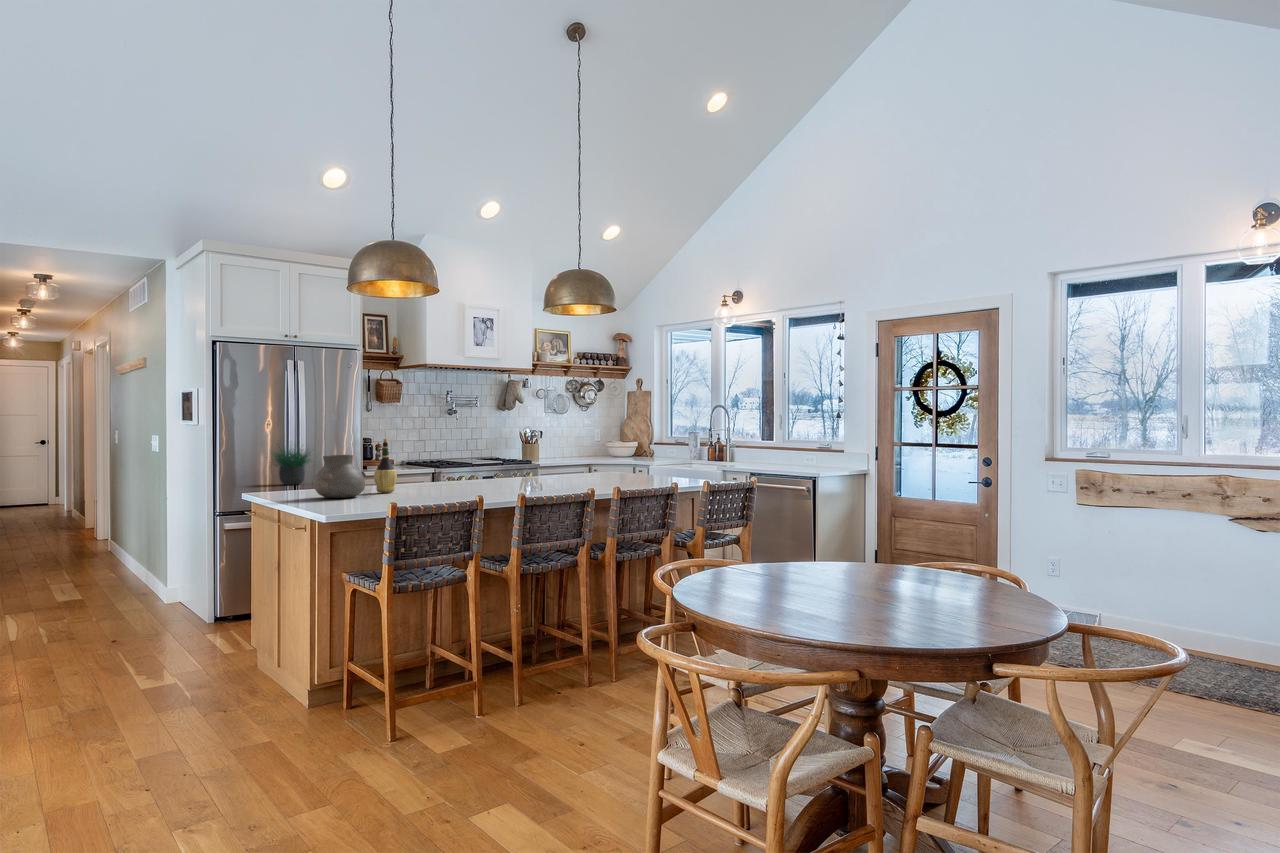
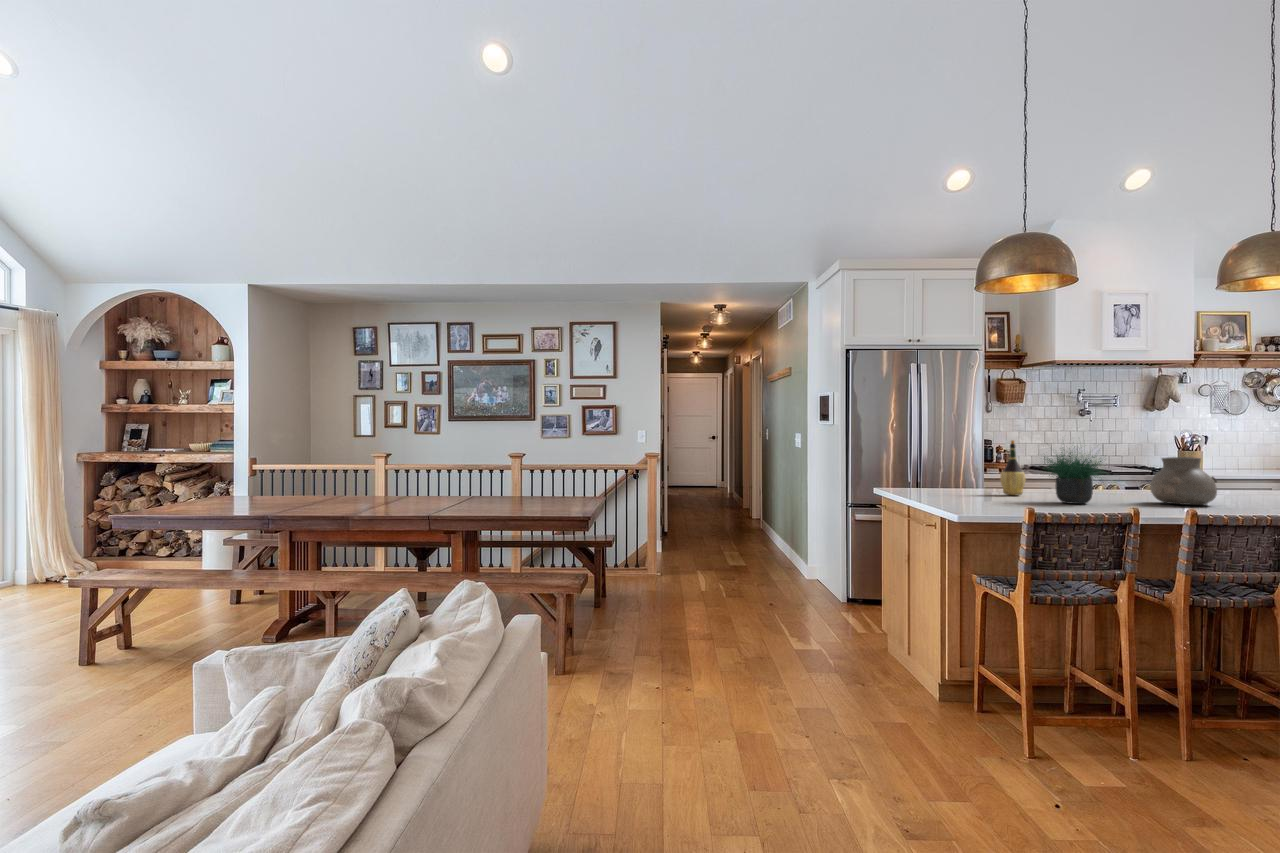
potted plant: present [273,447,312,485] -> present [1044,449,1102,504]
vase: present [314,455,366,498] -> present [1150,457,1217,505]

